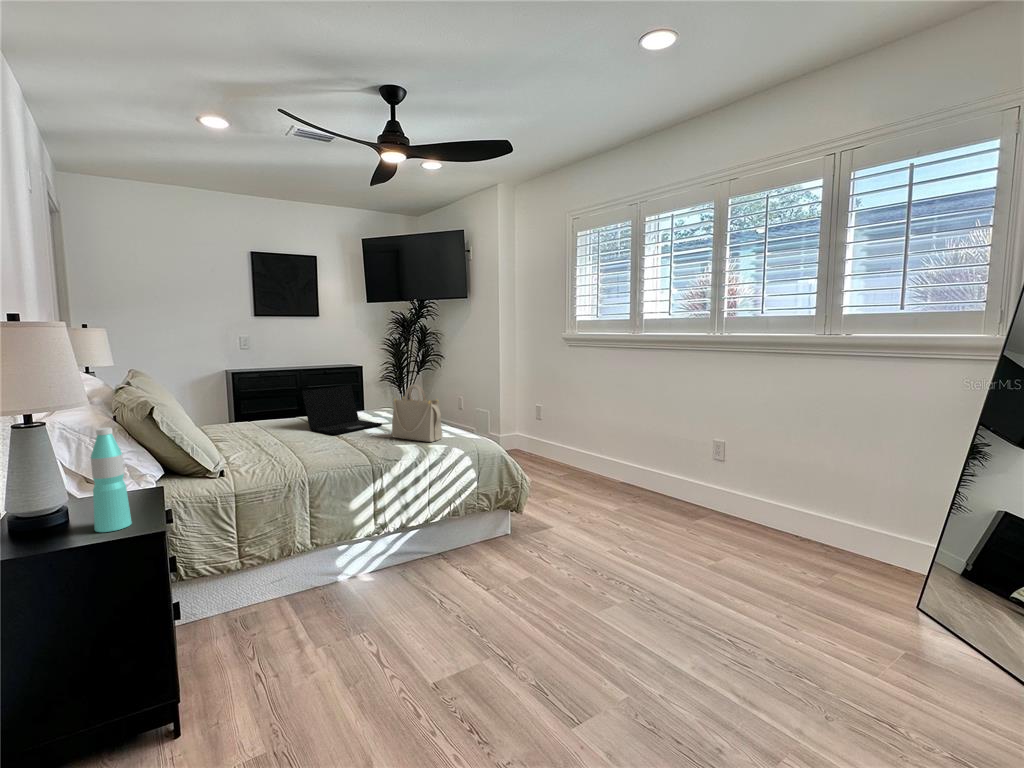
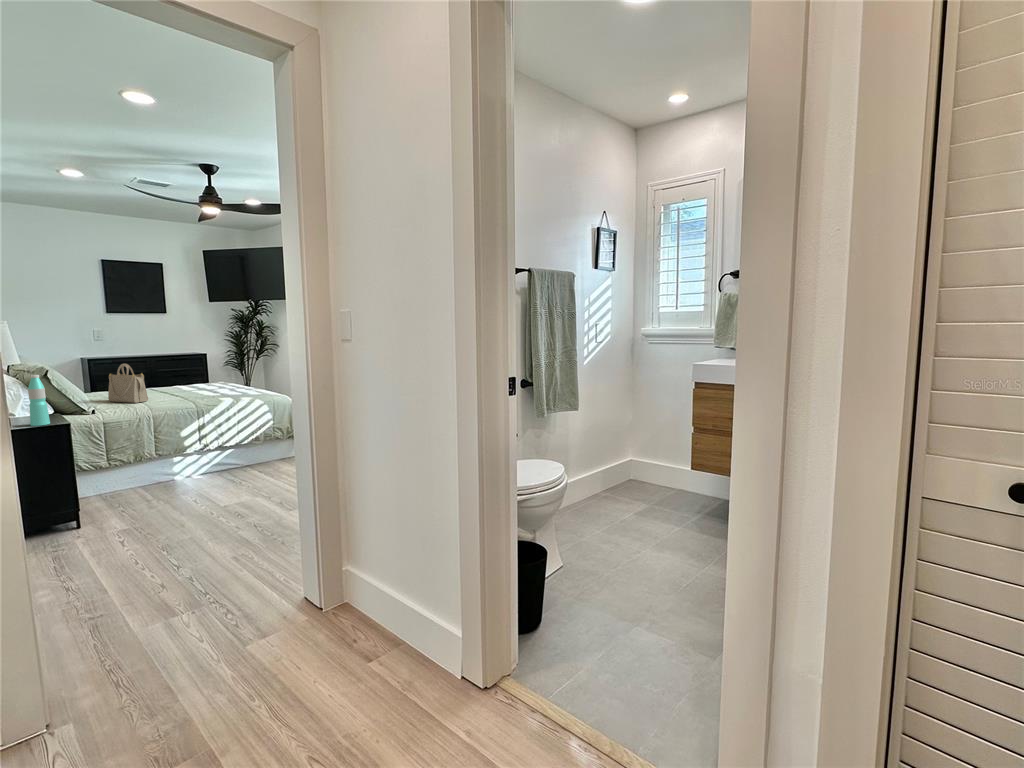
laptop: present [302,385,382,435] -> none [148,364,211,396]
handbag: present [392,385,442,442] -> present [108,364,148,403]

